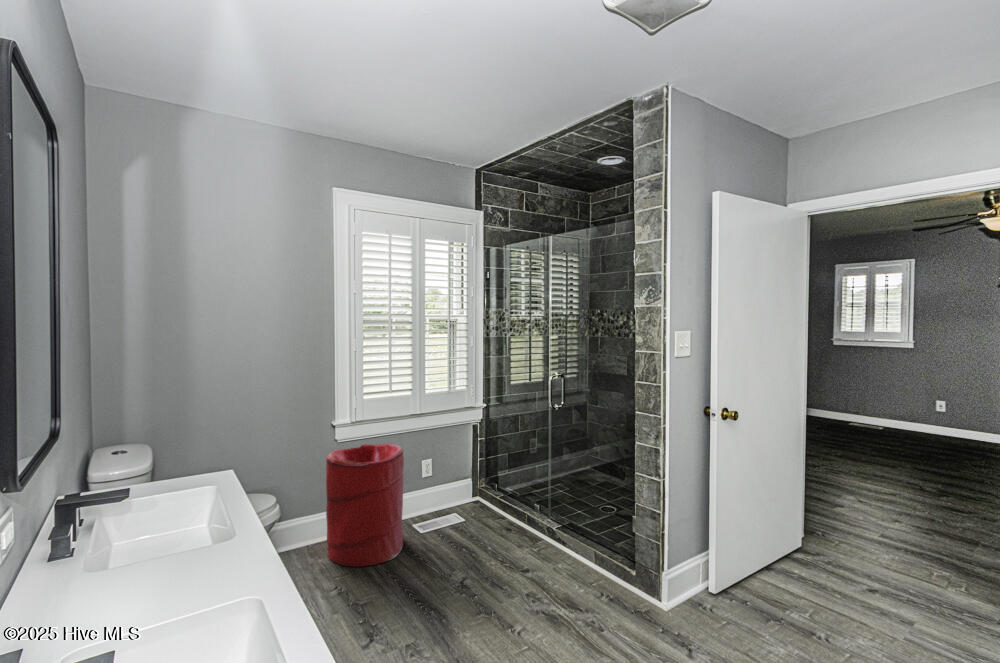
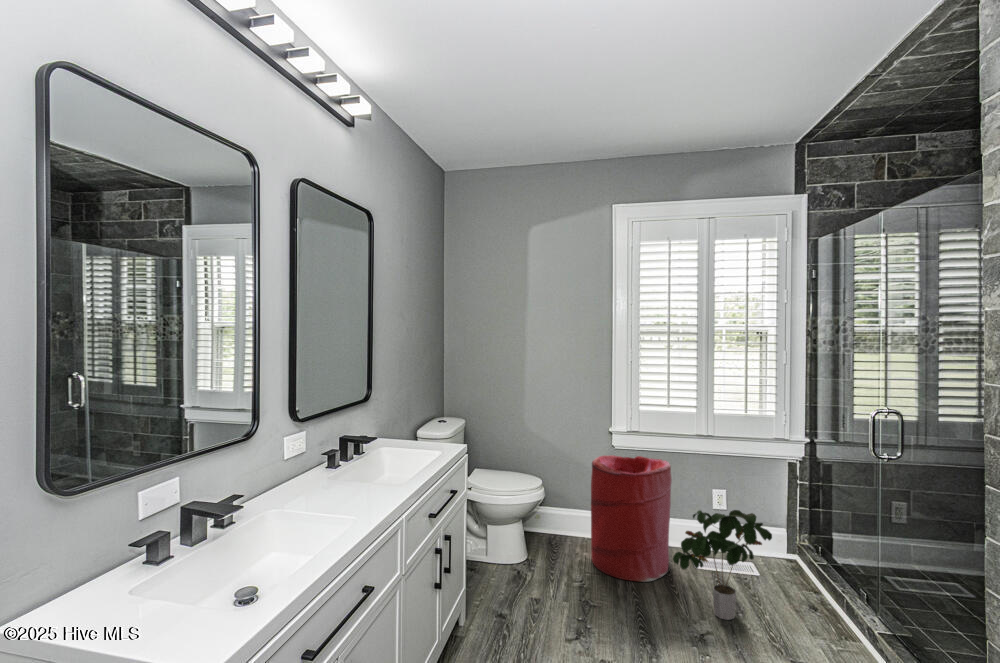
potted plant: none [429,471,493,564] -> present [673,510,772,620]

